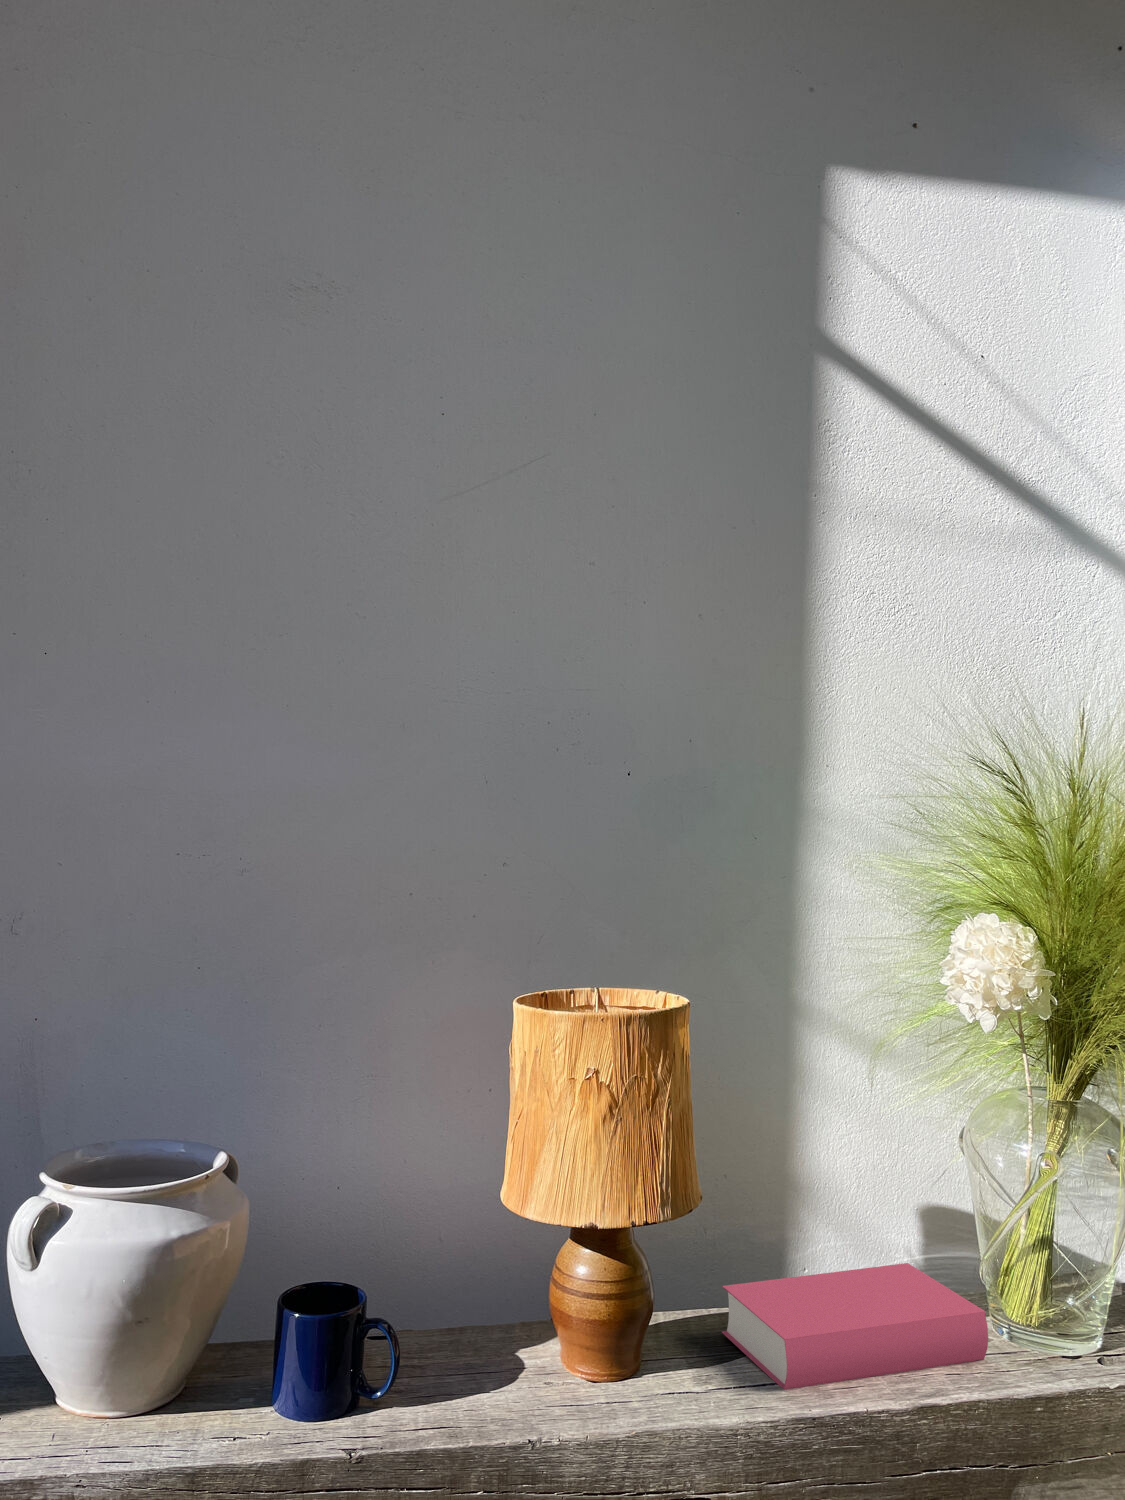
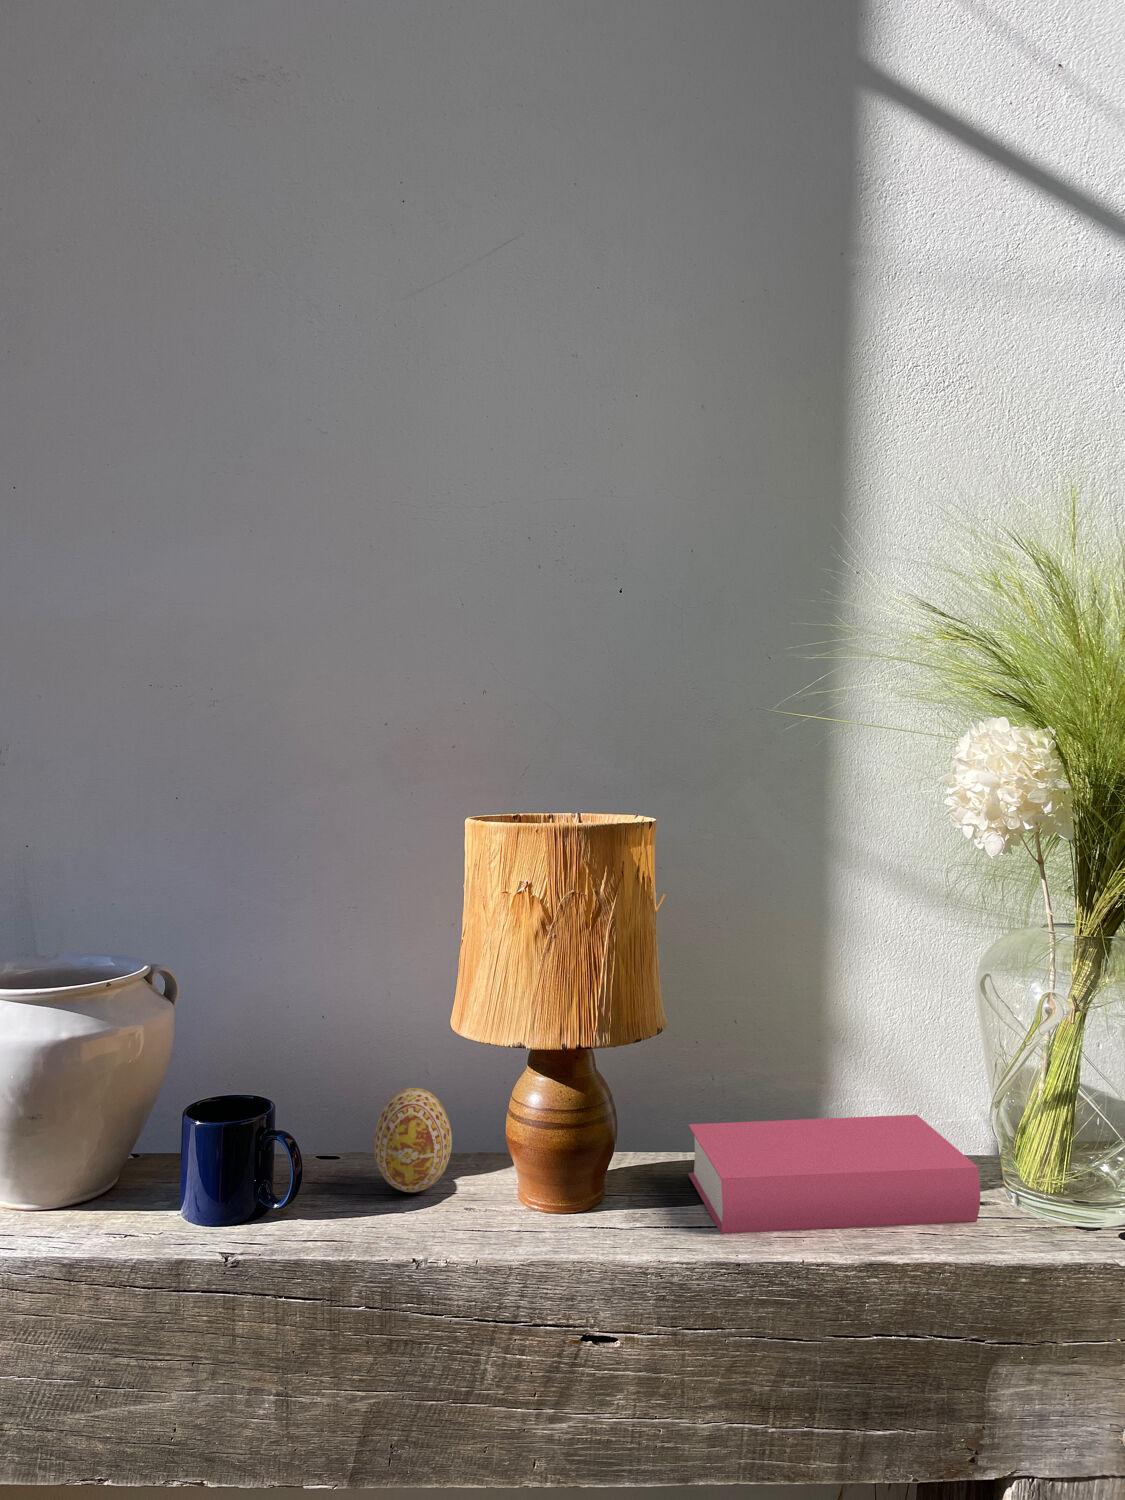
decorative egg: none [447,1269,520,1371] -> present [374,1088,452,1192]

